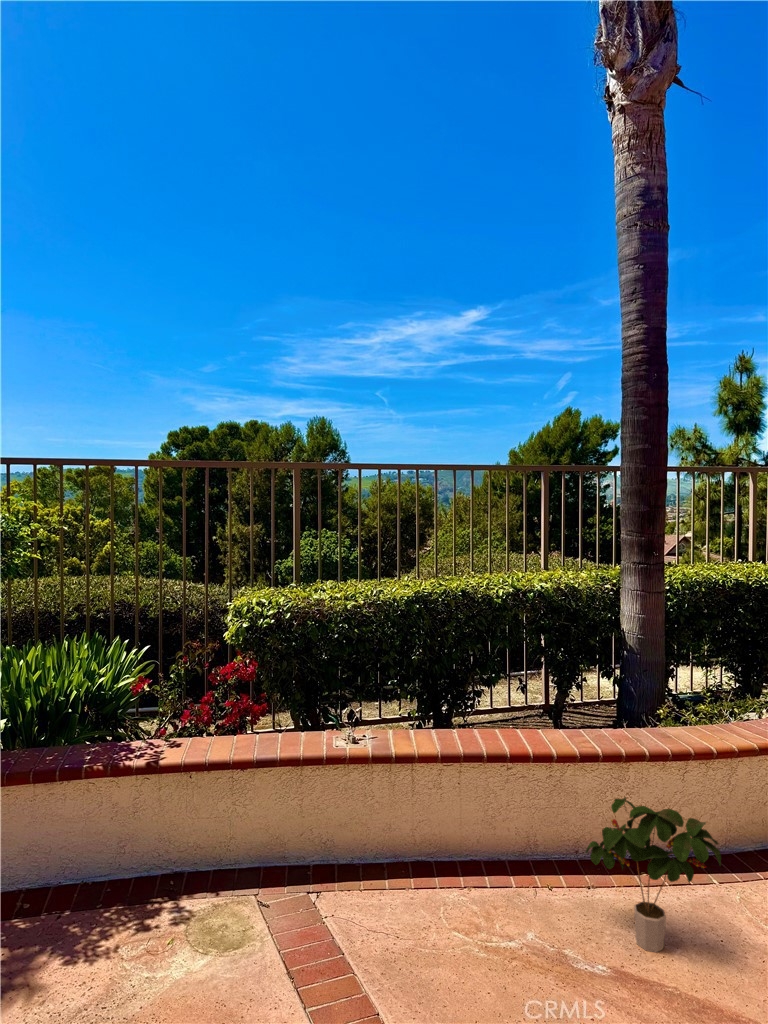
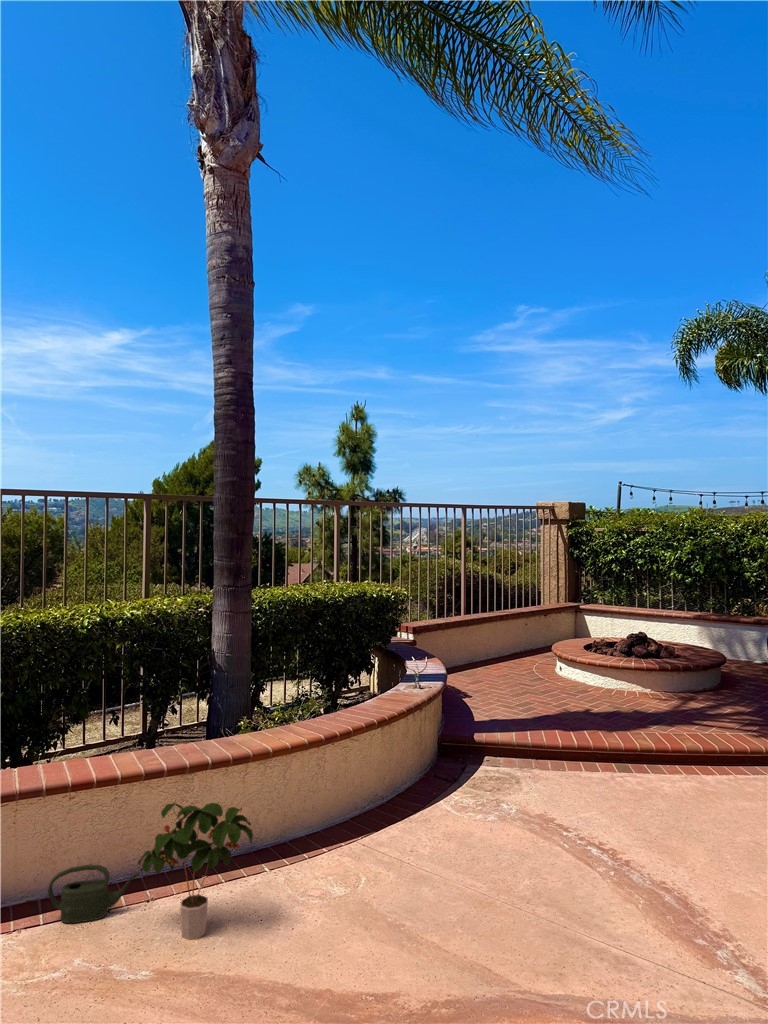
watering can: none [495,836,582,894] -> present [48,865,139,923]

